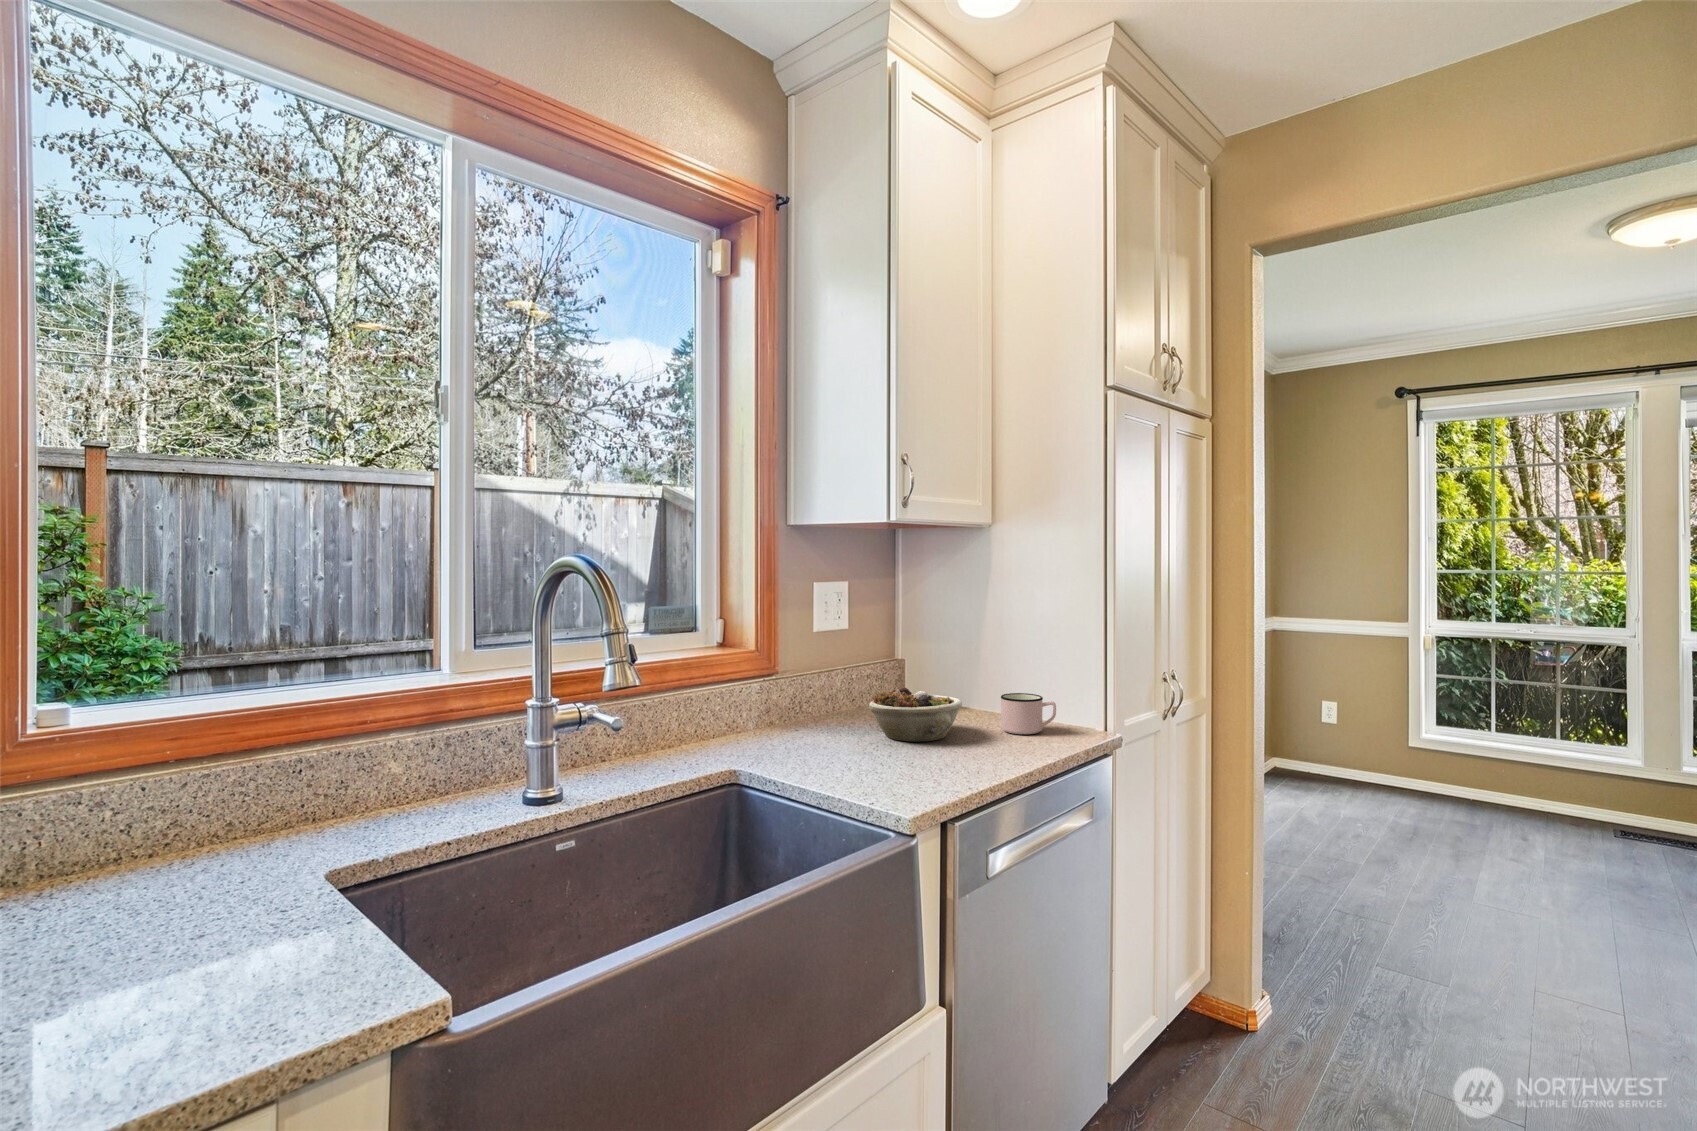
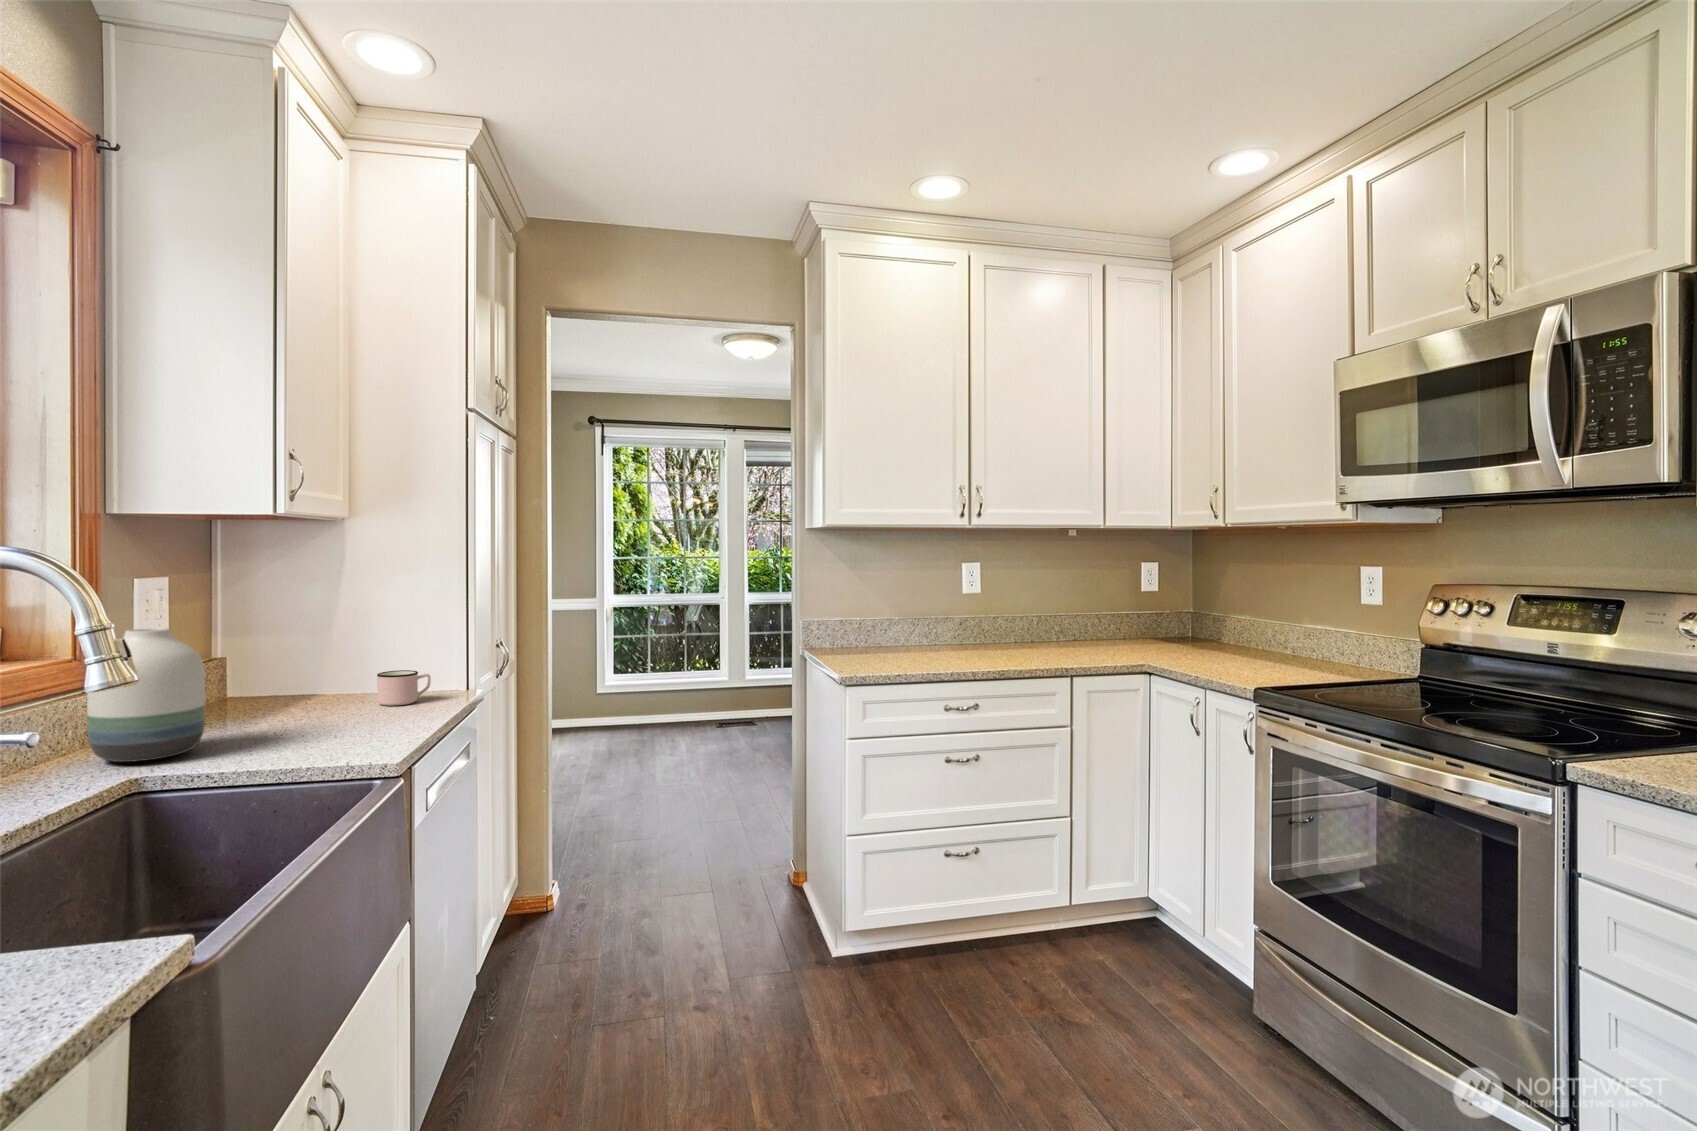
vase: none [729,629,813,753] -> present [87,628,205,762]
succulent planter: present [869,687,962,742] -> none [245,678,351,727]

